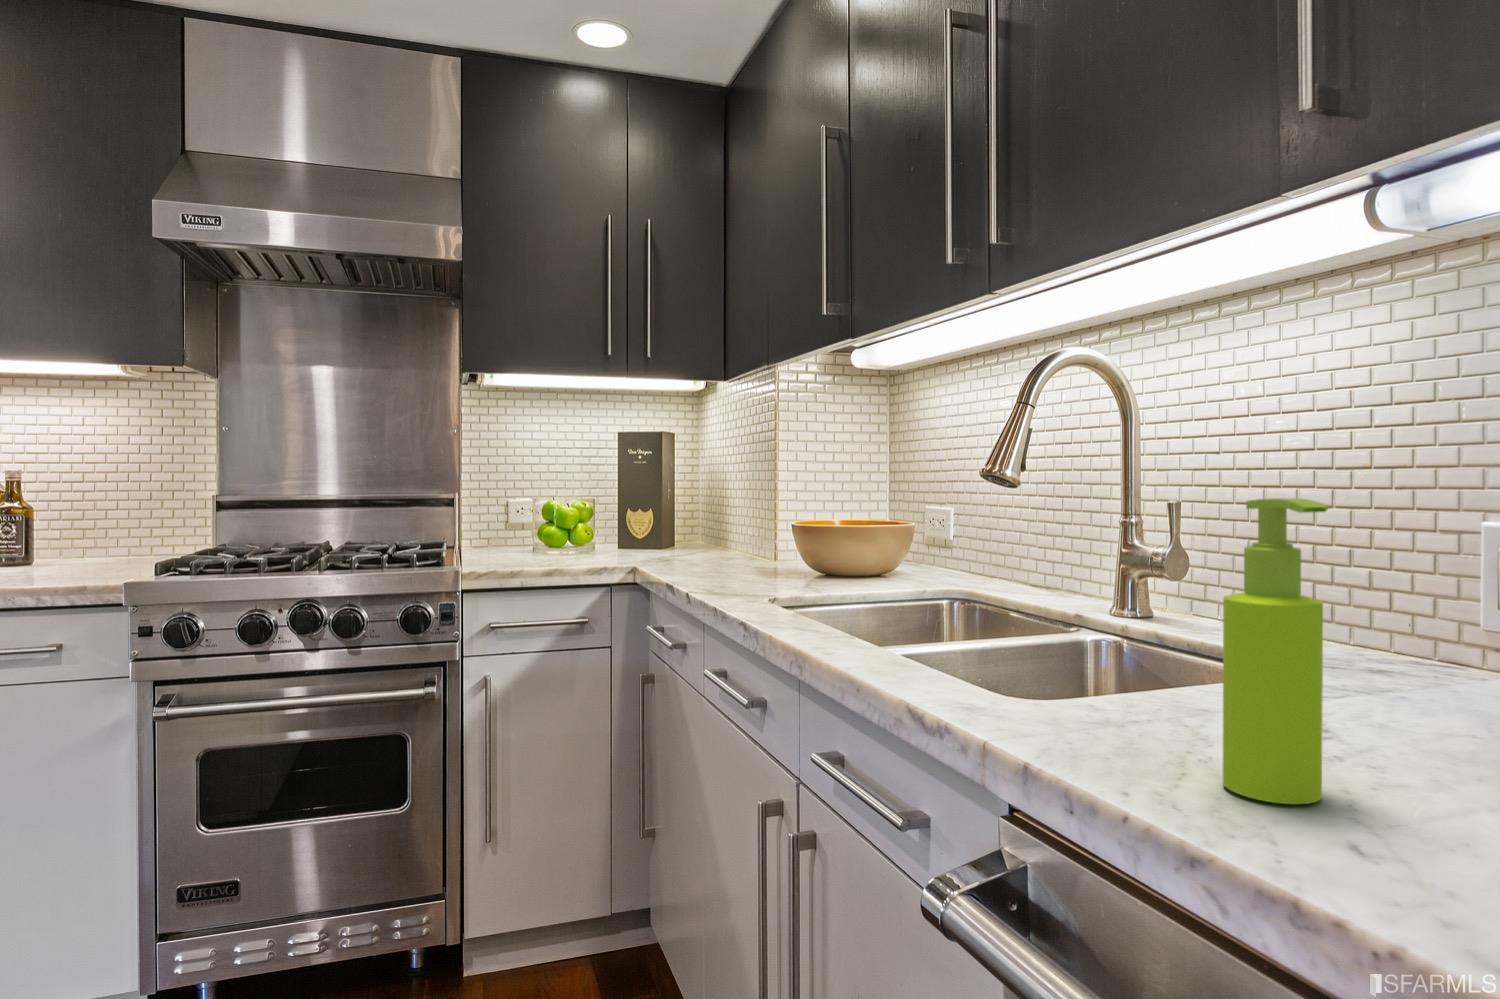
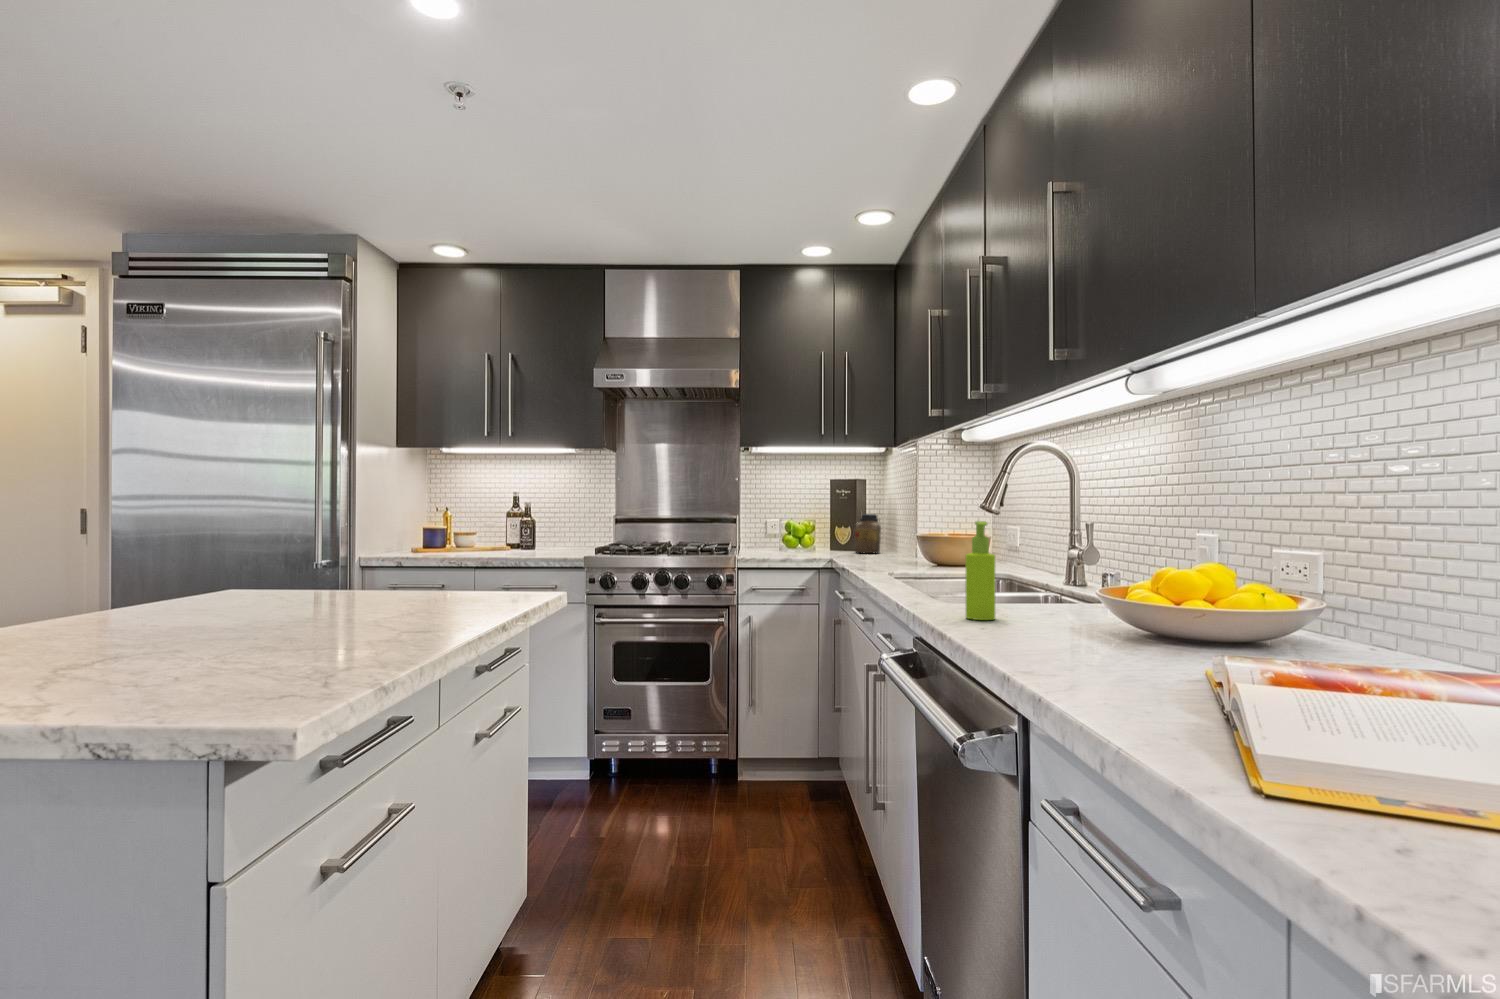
jar: none [658,490,698,554] -> present [855,514,881,553]

